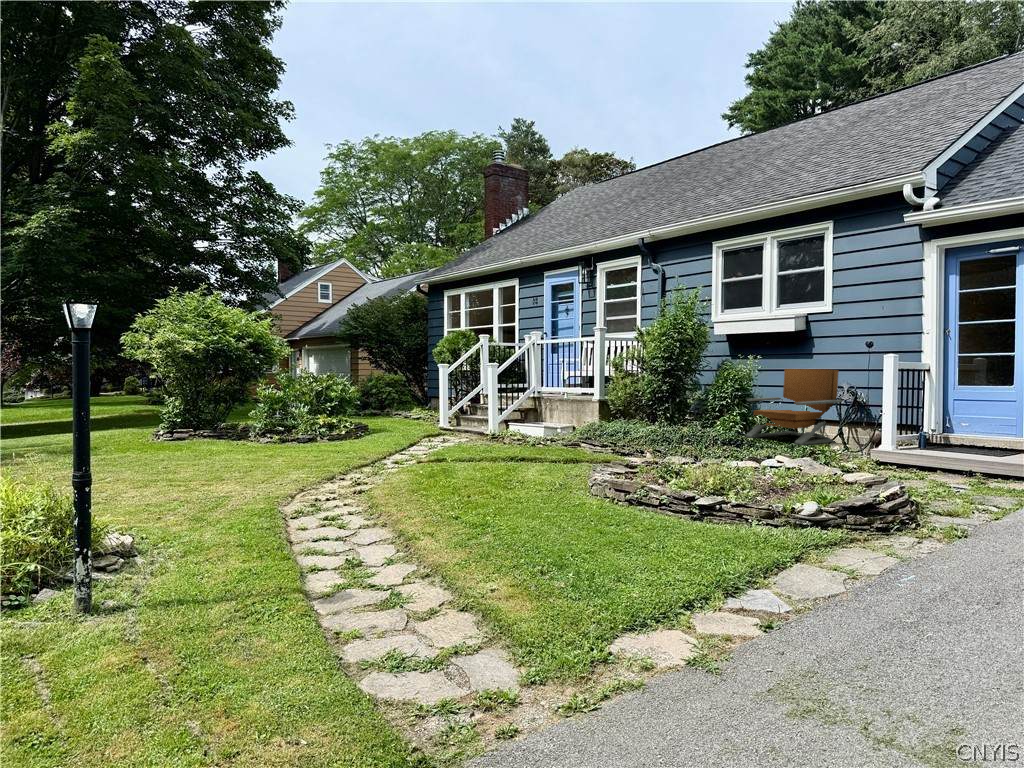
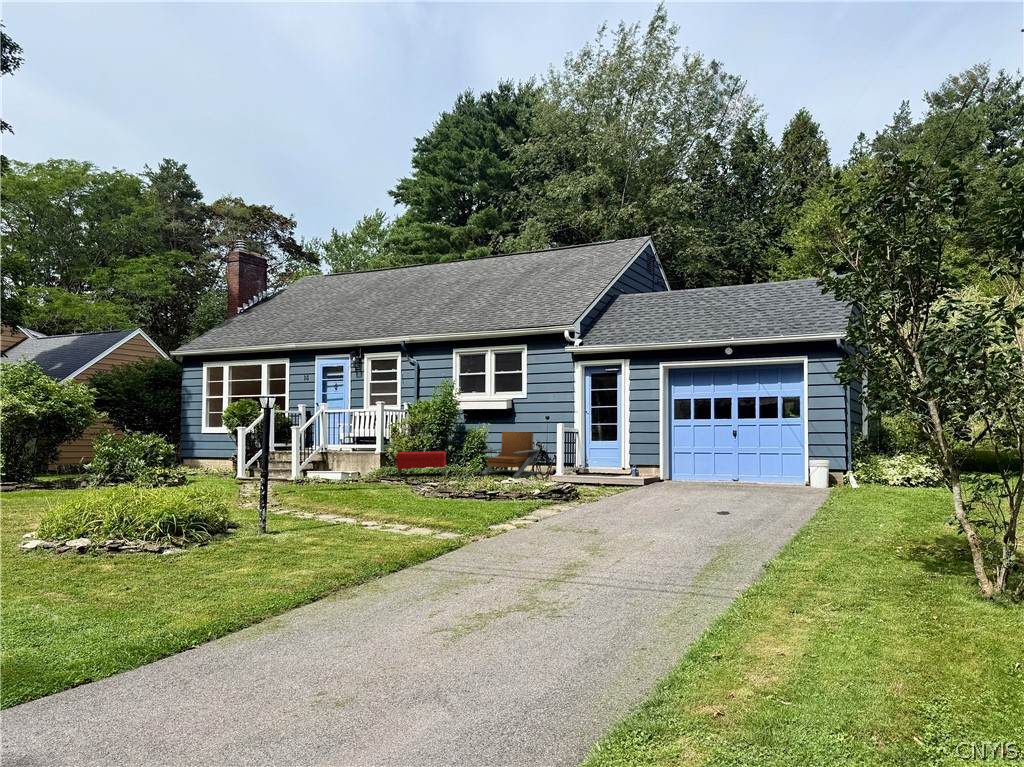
bench: none [611,398,690,436] -> present [396,451,446,476]

